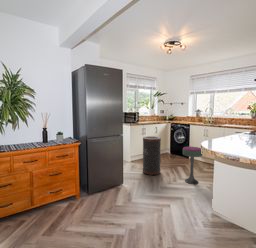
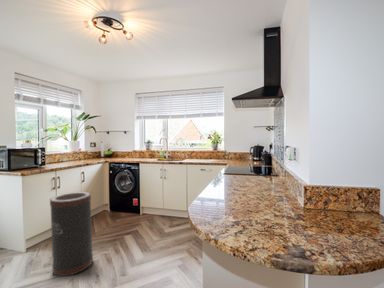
bar stool: present [183,147,203,184] -> none [134,201,167,271]

